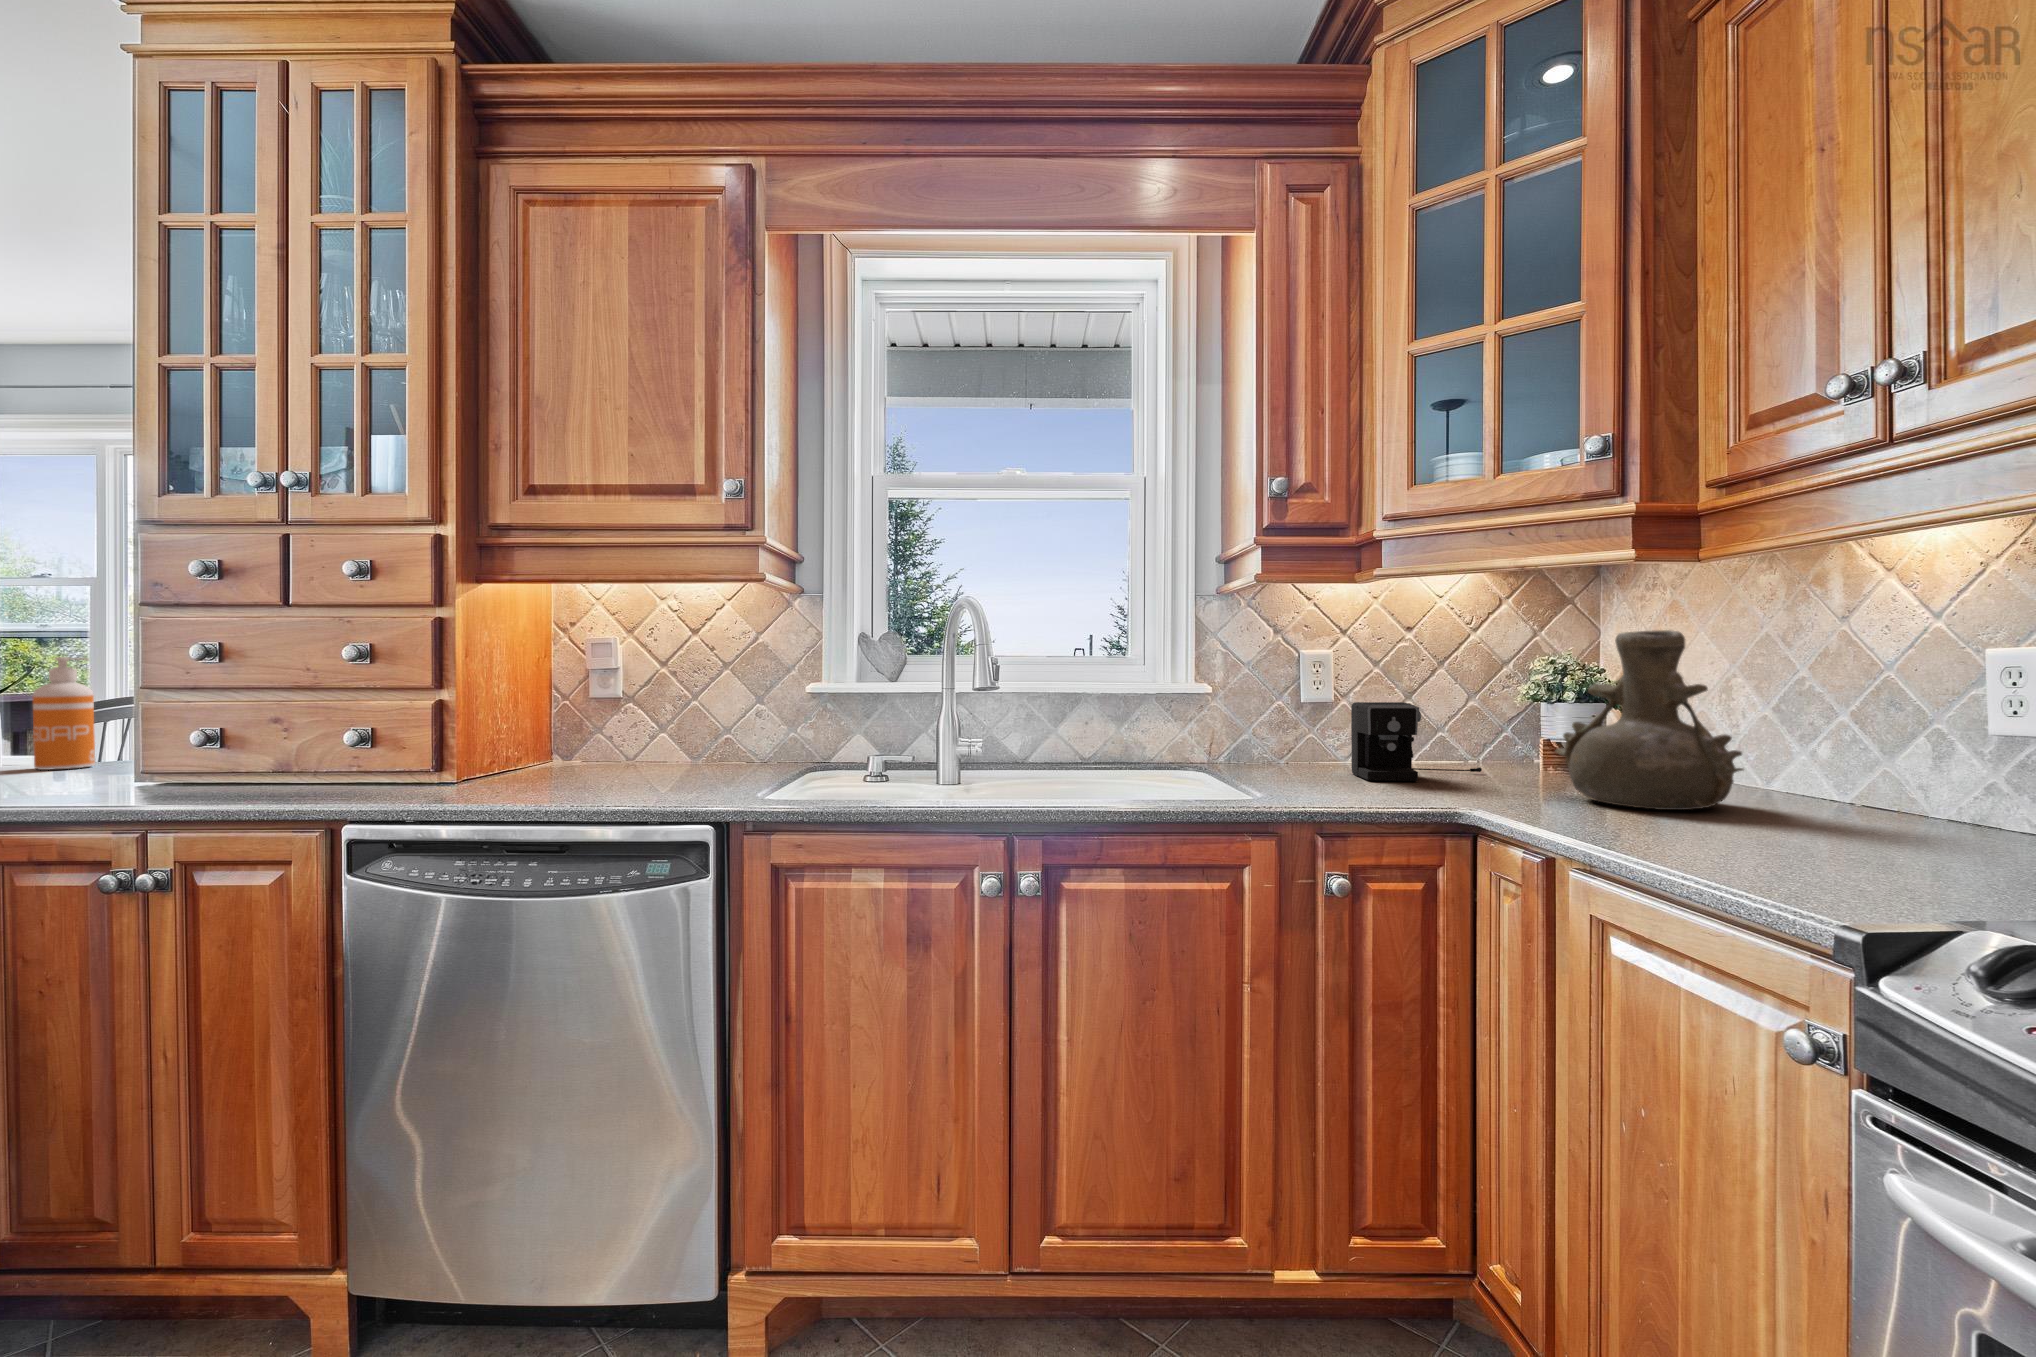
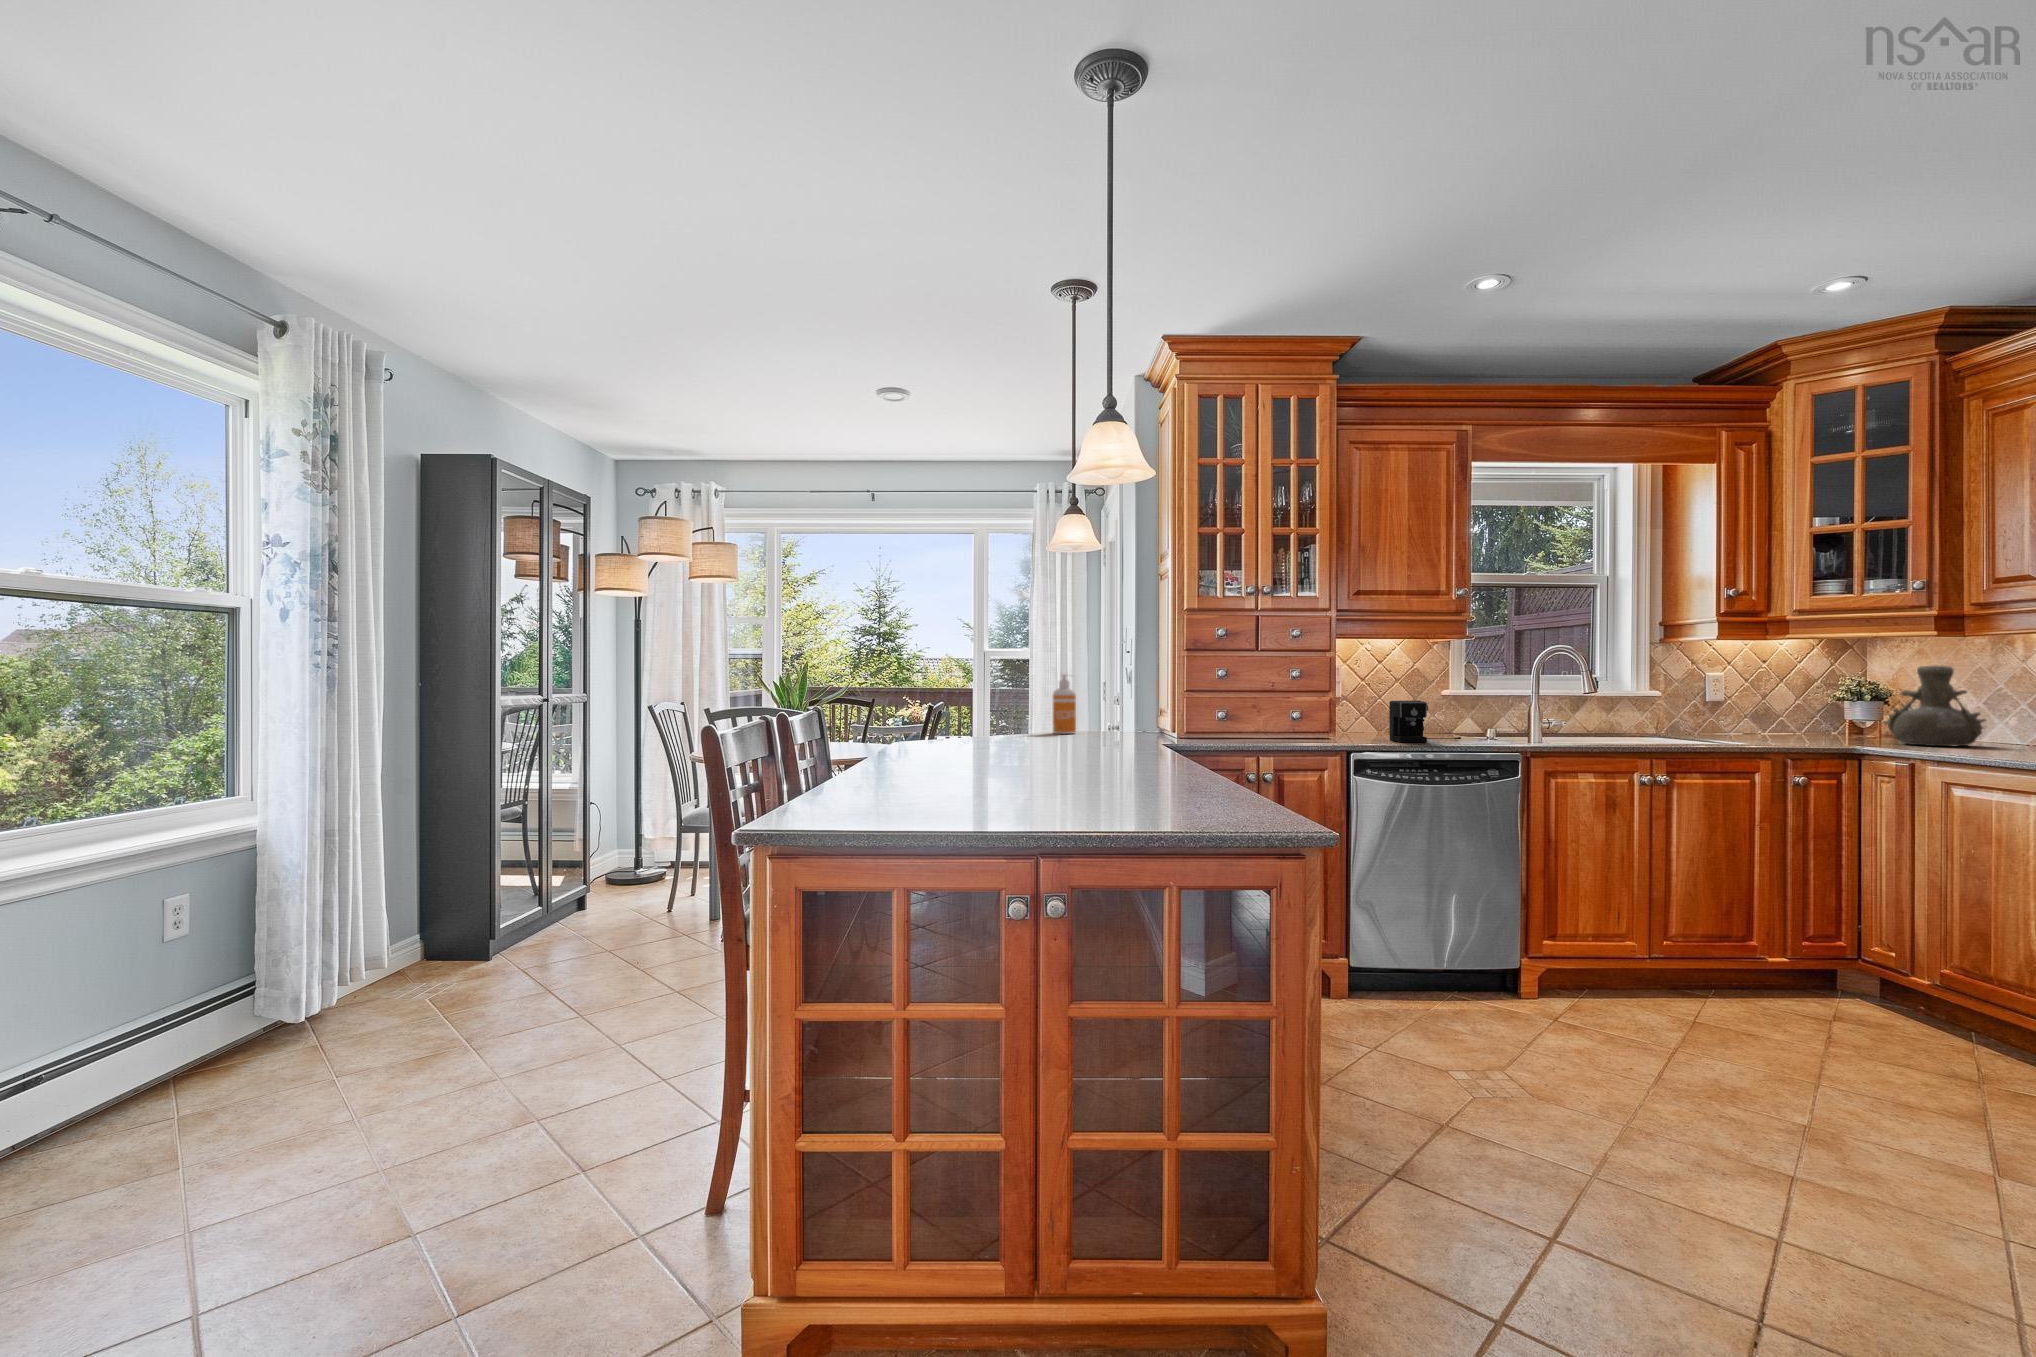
coffee maker: present [1351,702,1482,781] -> present [1389,701,1461,742]

